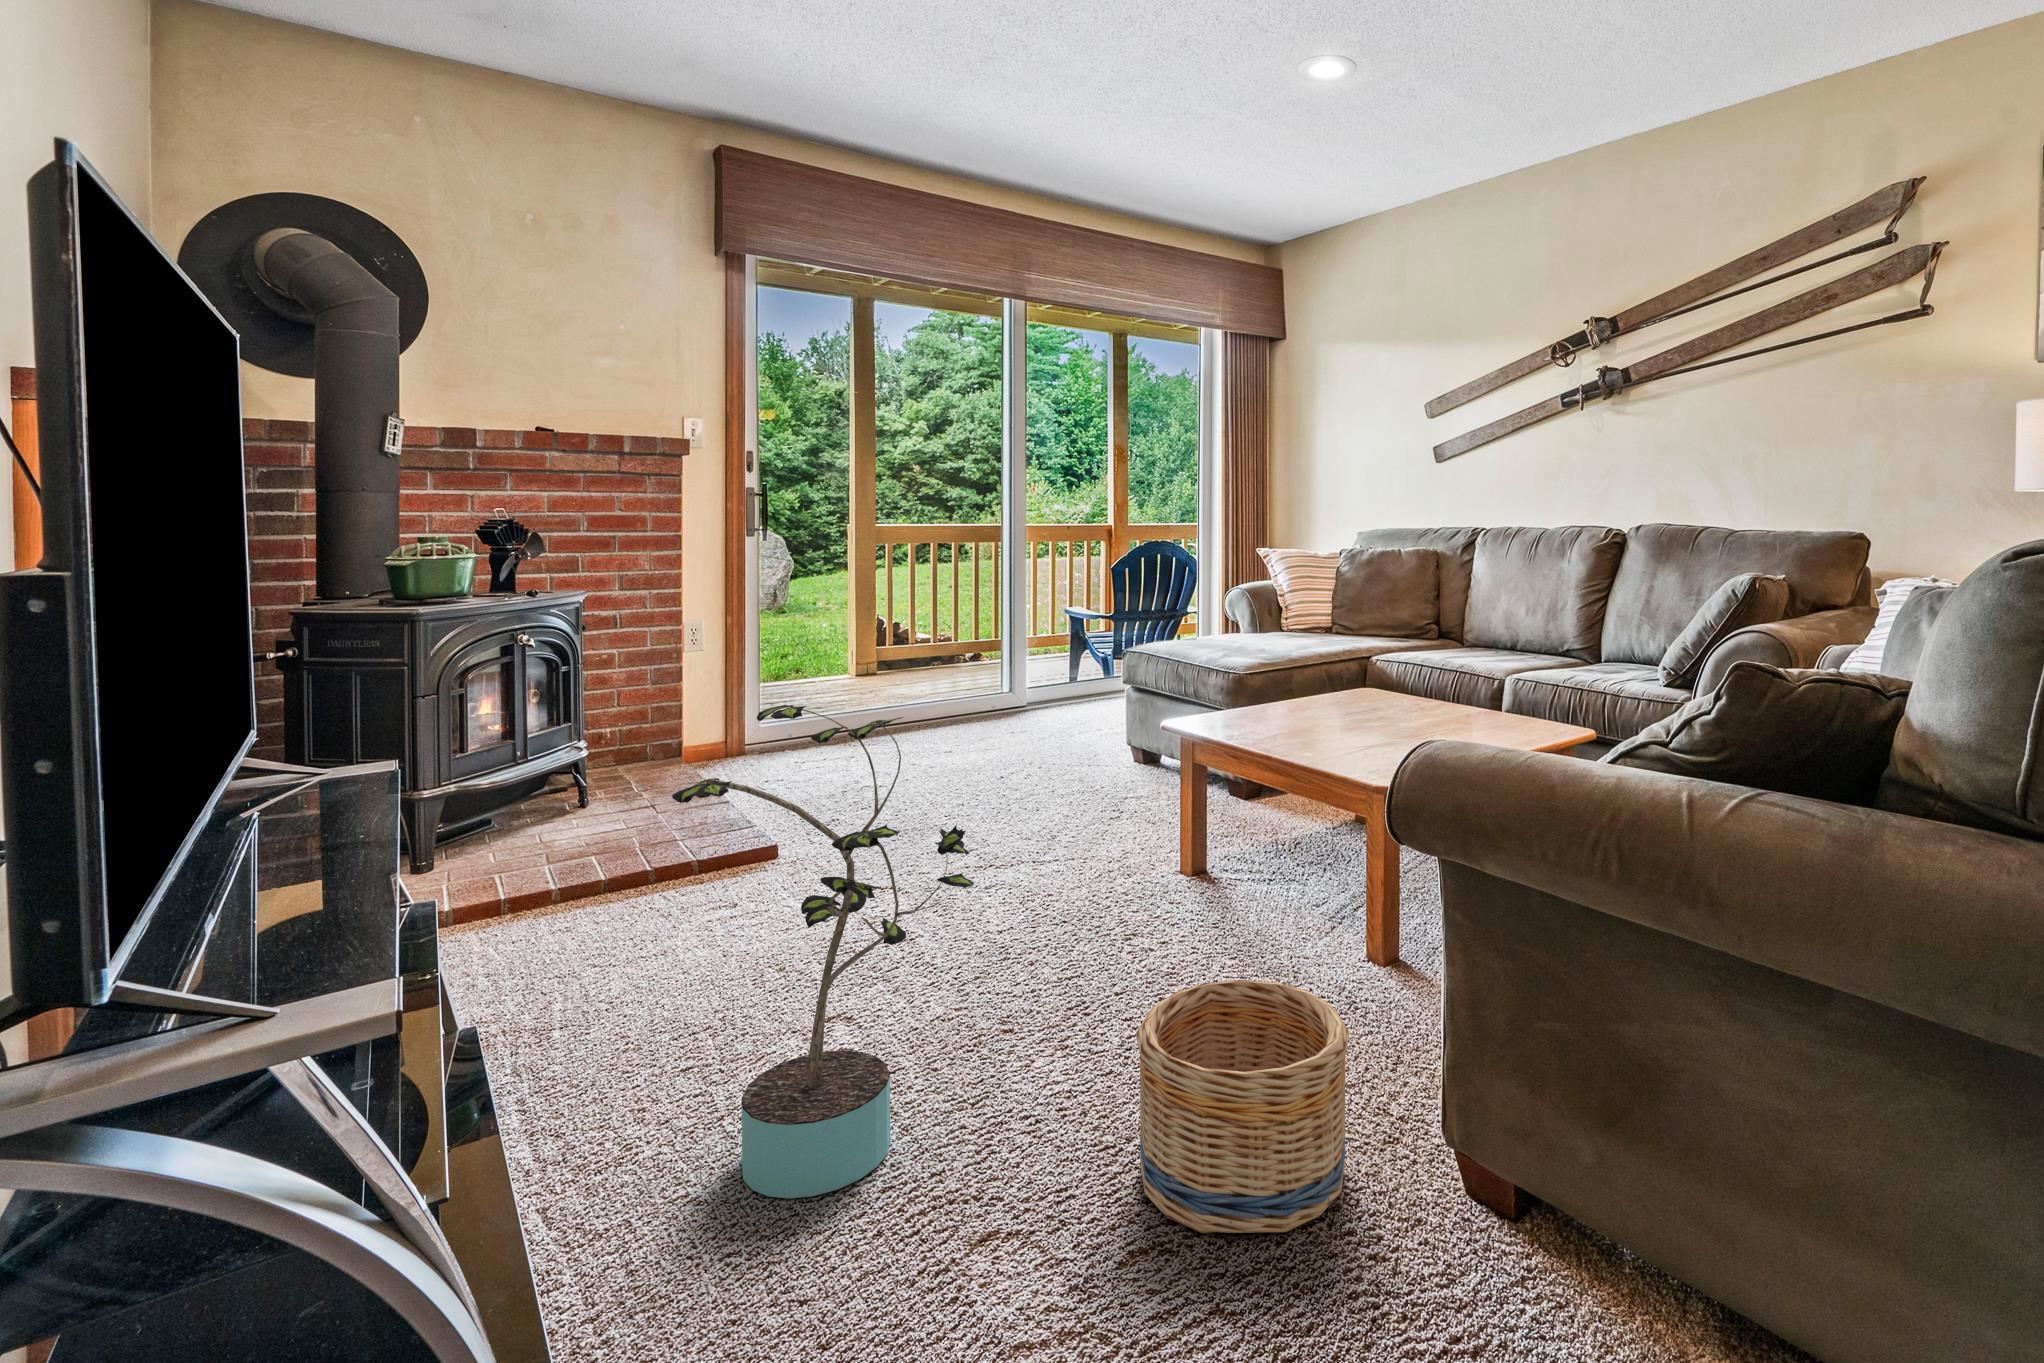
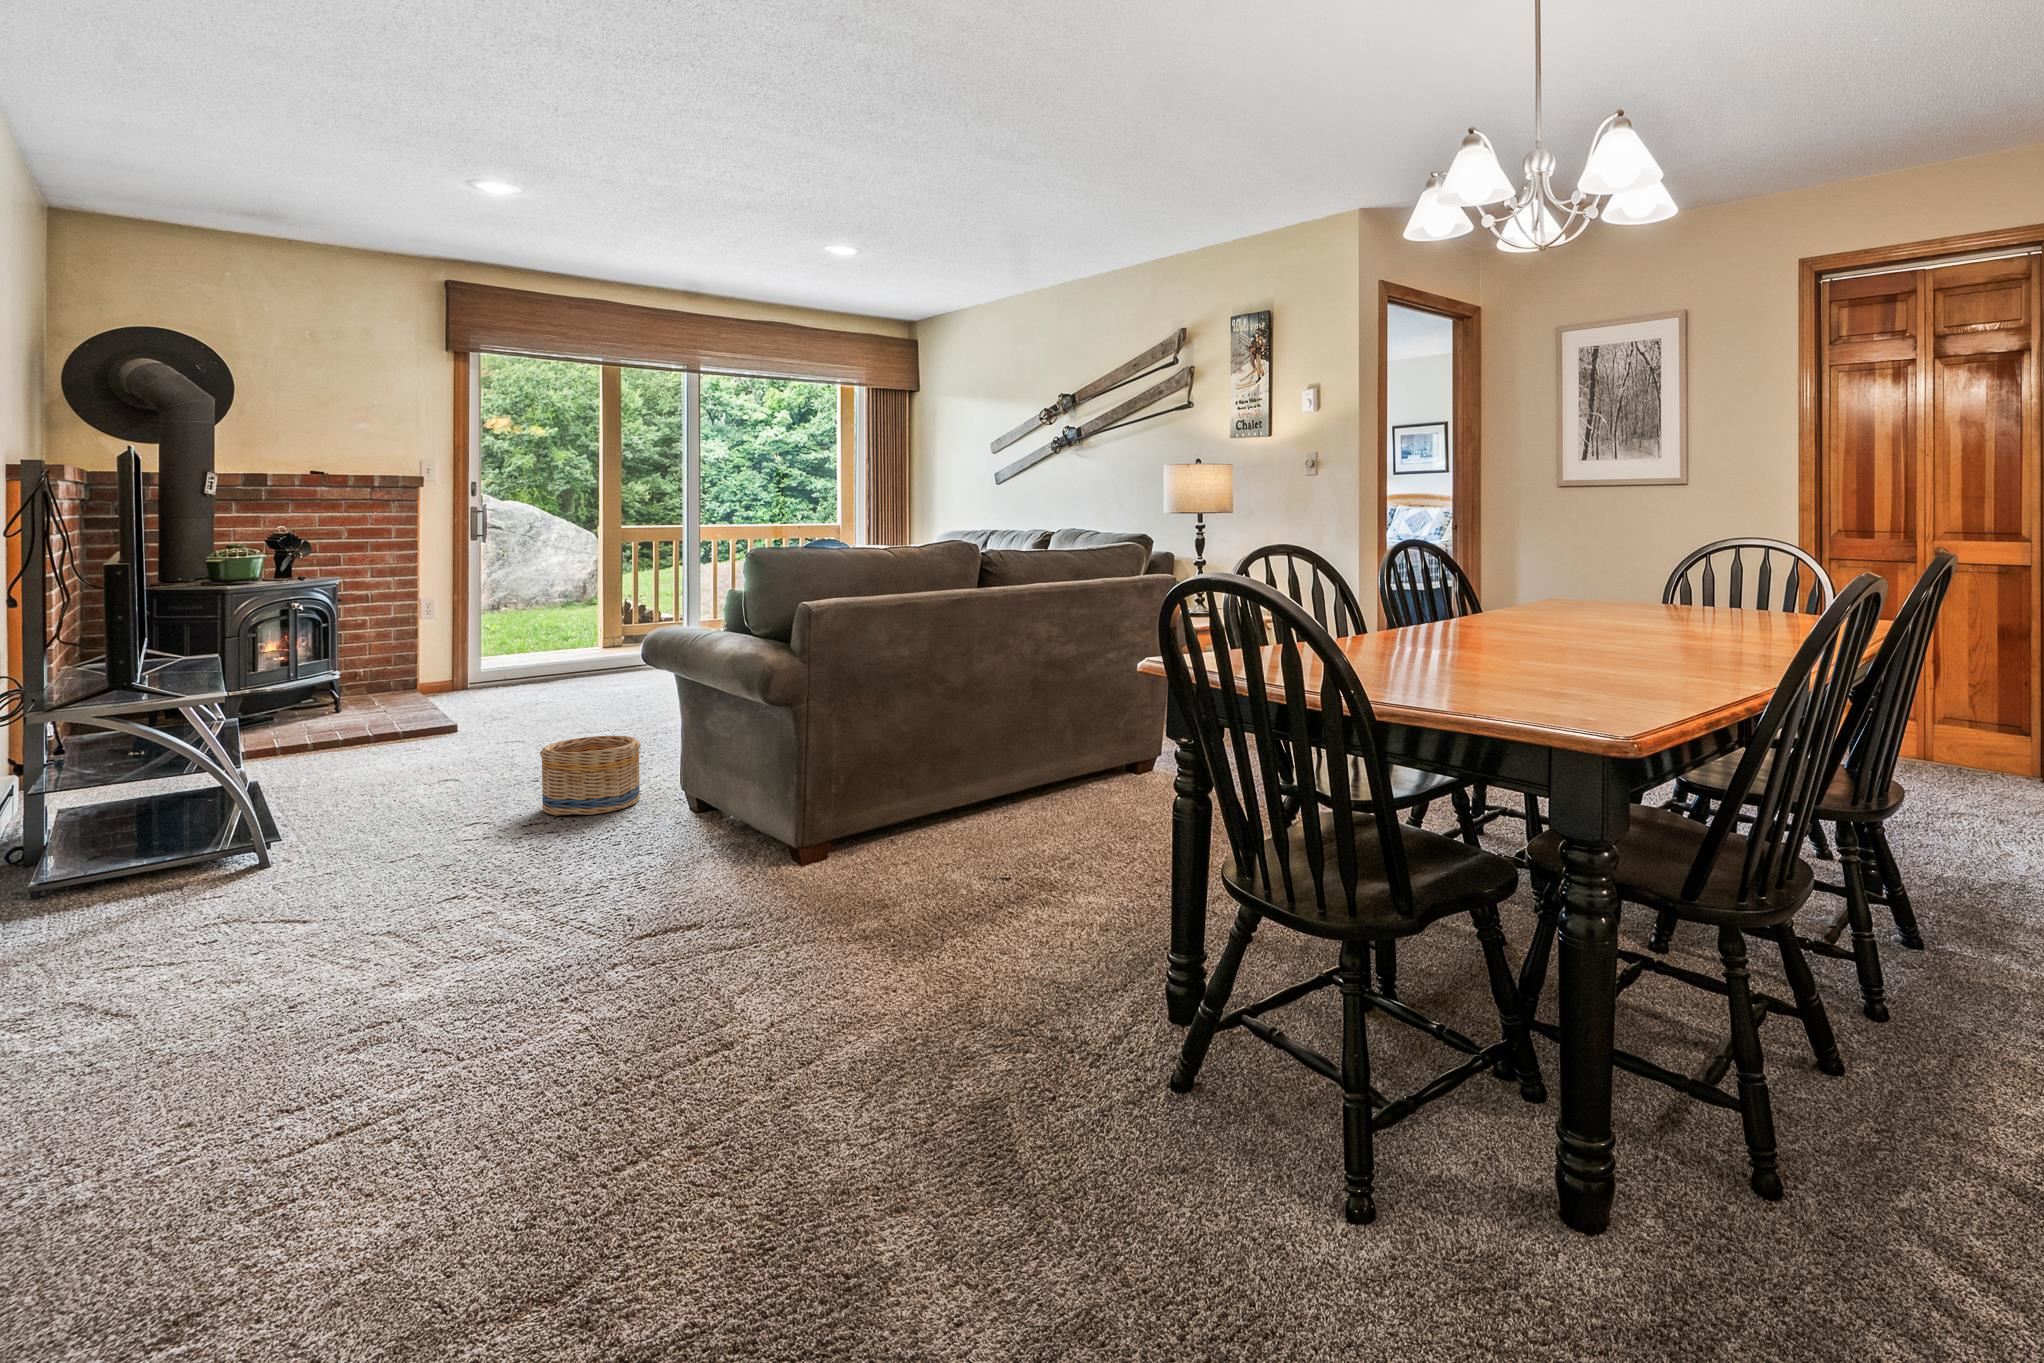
potted plant: present [672,705,974,1198] -> none [337,618,480,814]

